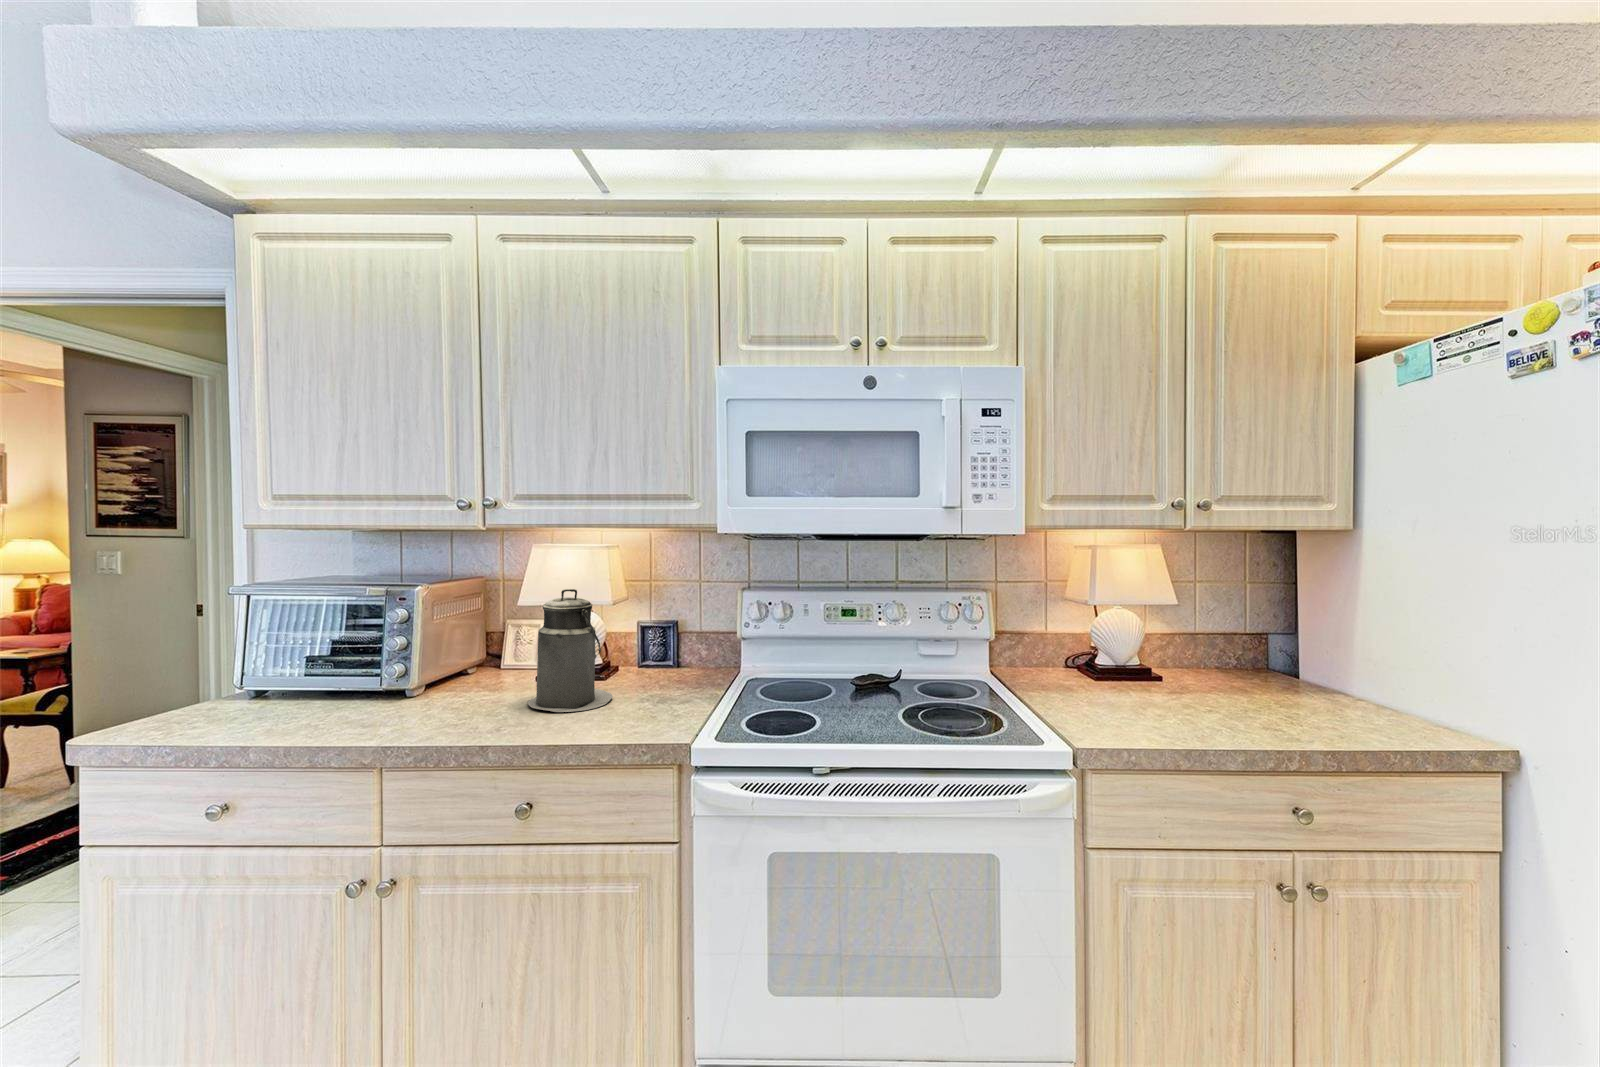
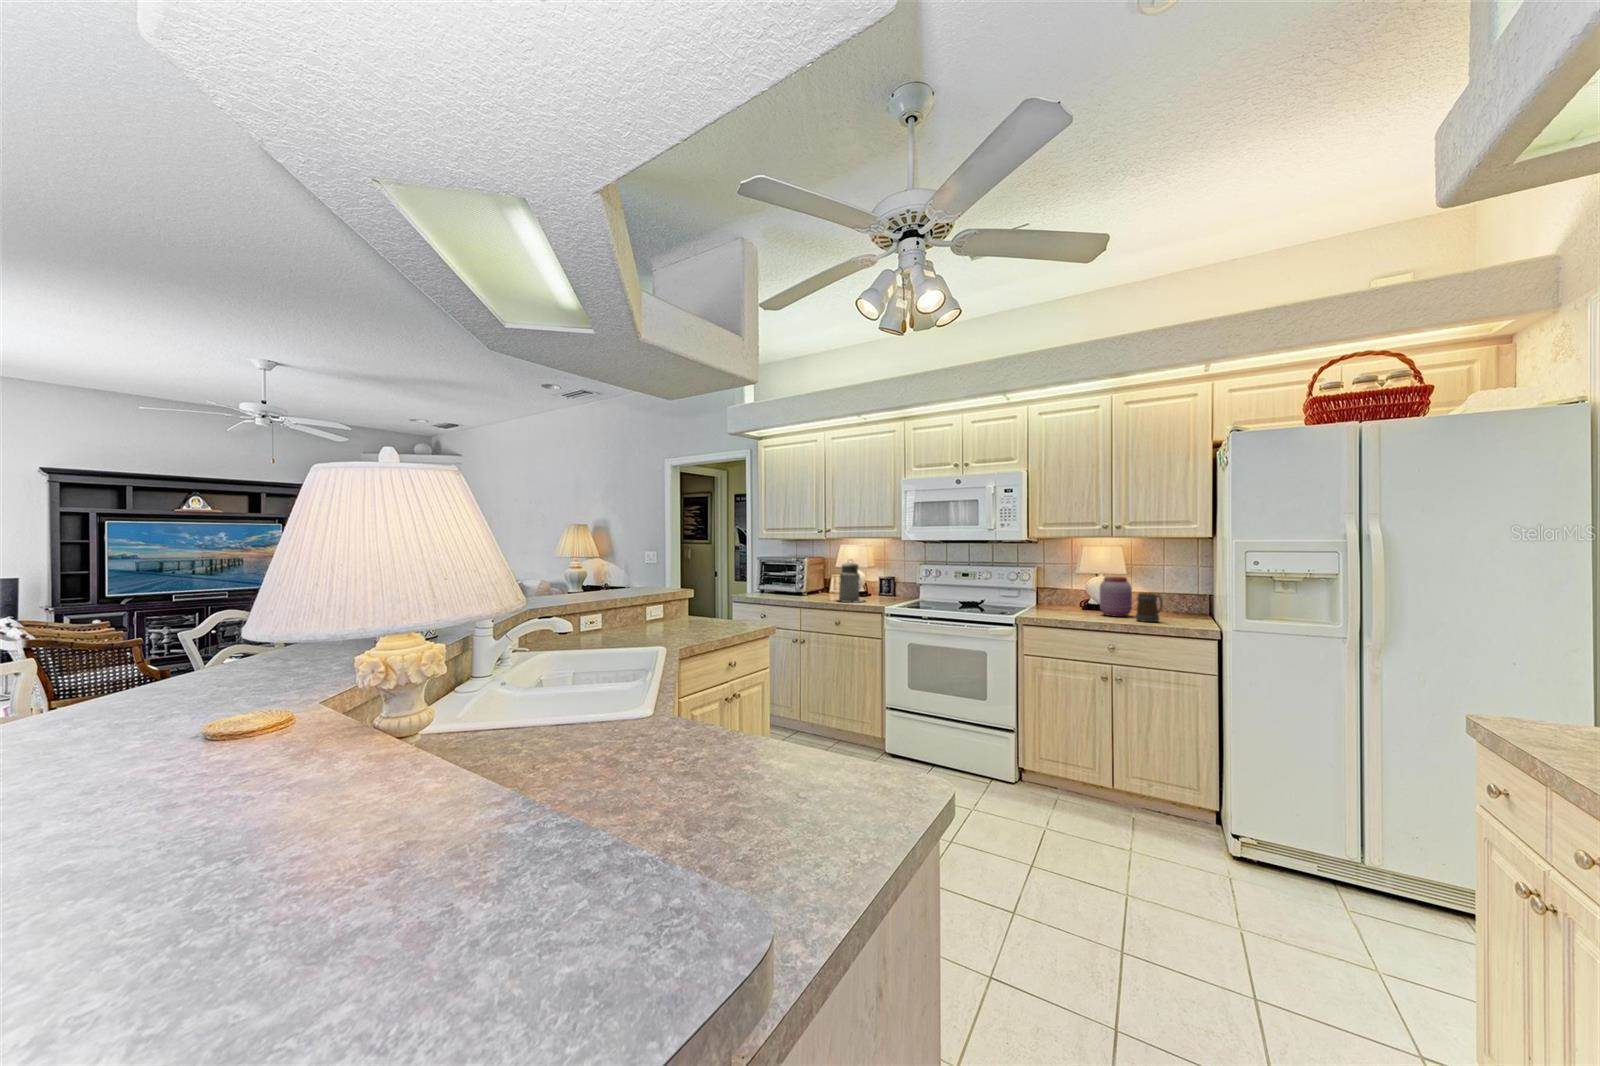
jar: none [1166,613,1239,705] -> present [1100,577,1132,617]
mug: none [1281,655,1364,727] -> present [1136,593,1163,622]

